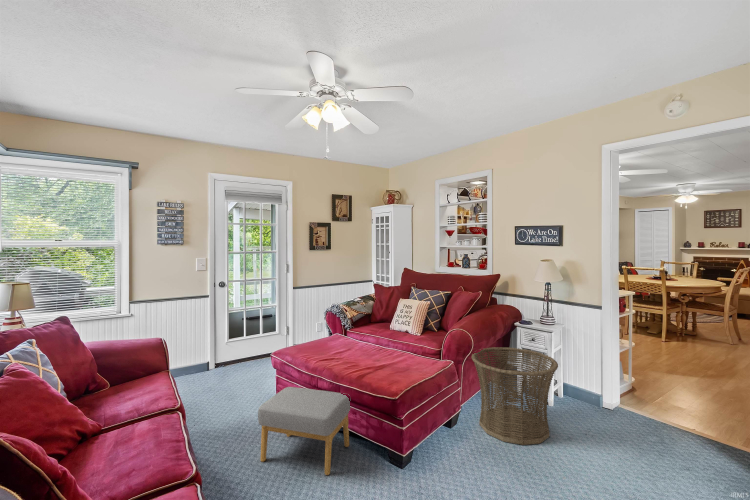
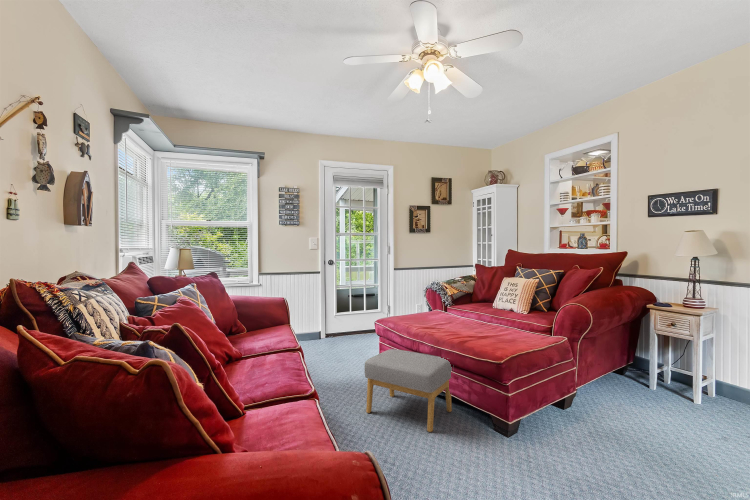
basket: present [472,347,558,445] -> none [590,328,708,437]

